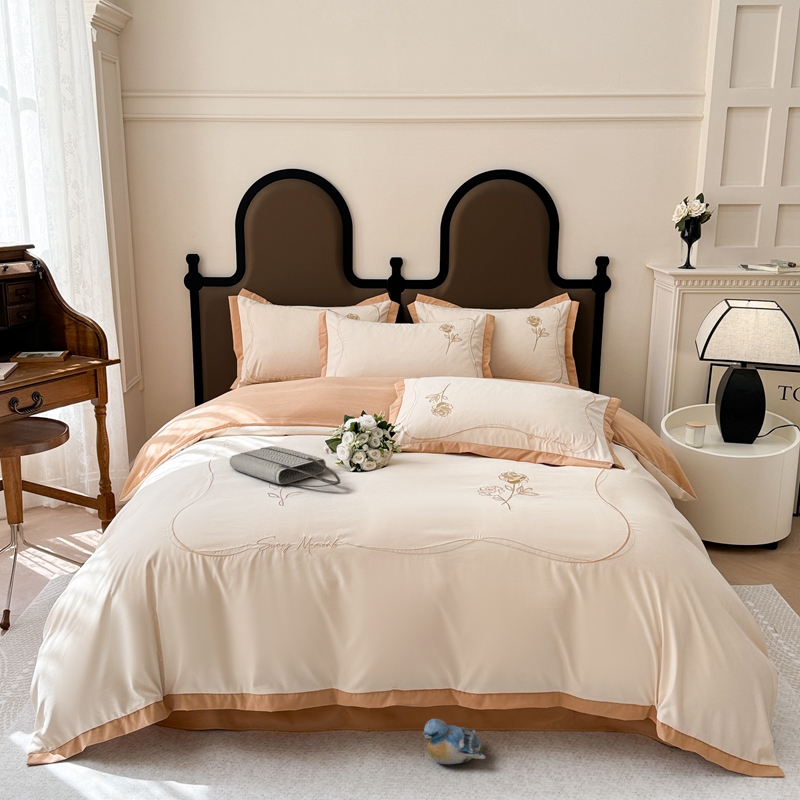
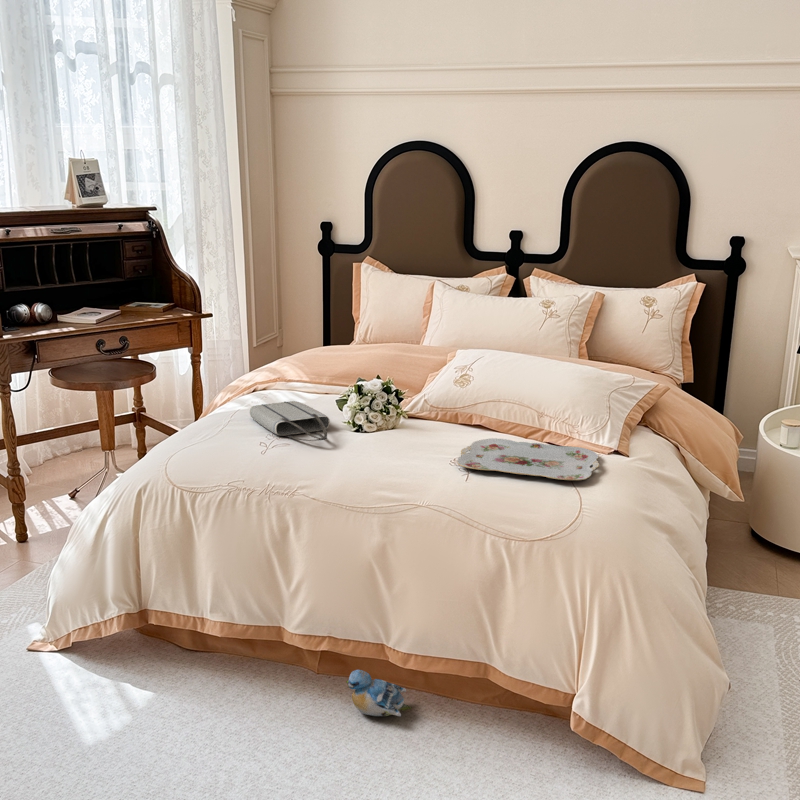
serving tray: none [479,464,619,498] -> present [457,438,599,480]

